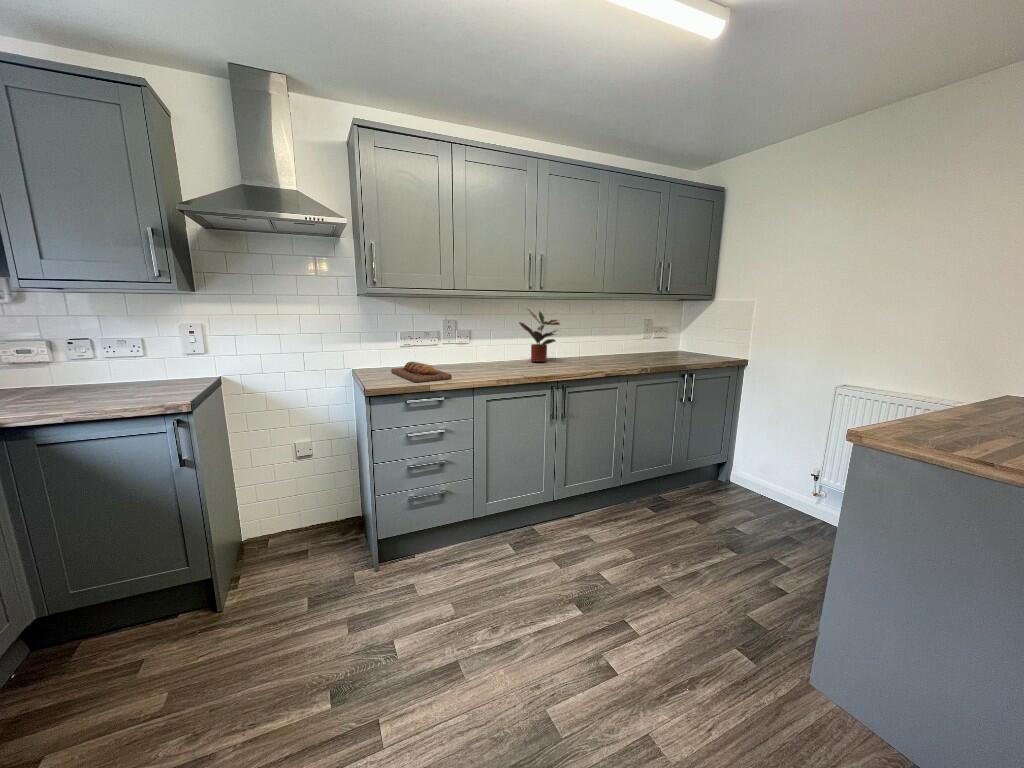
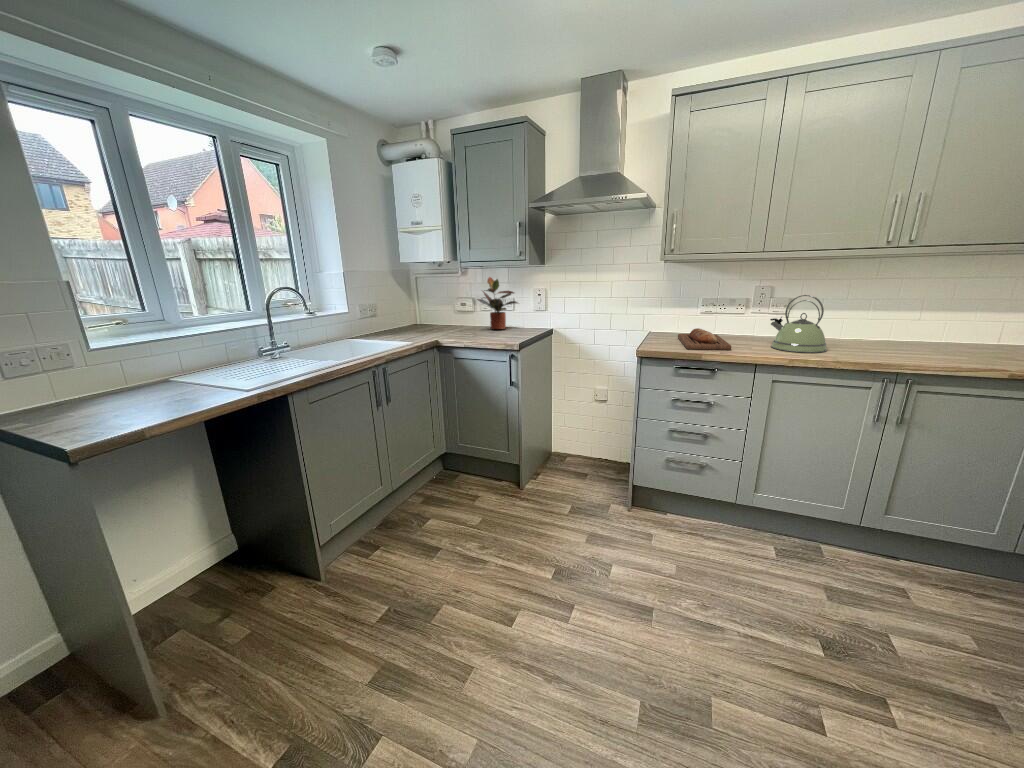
potted plant: present [519,309,560,362] -> present [477,277,517,329]
kettle: none [470,327,513,374] -> present [770,295,827,353]

